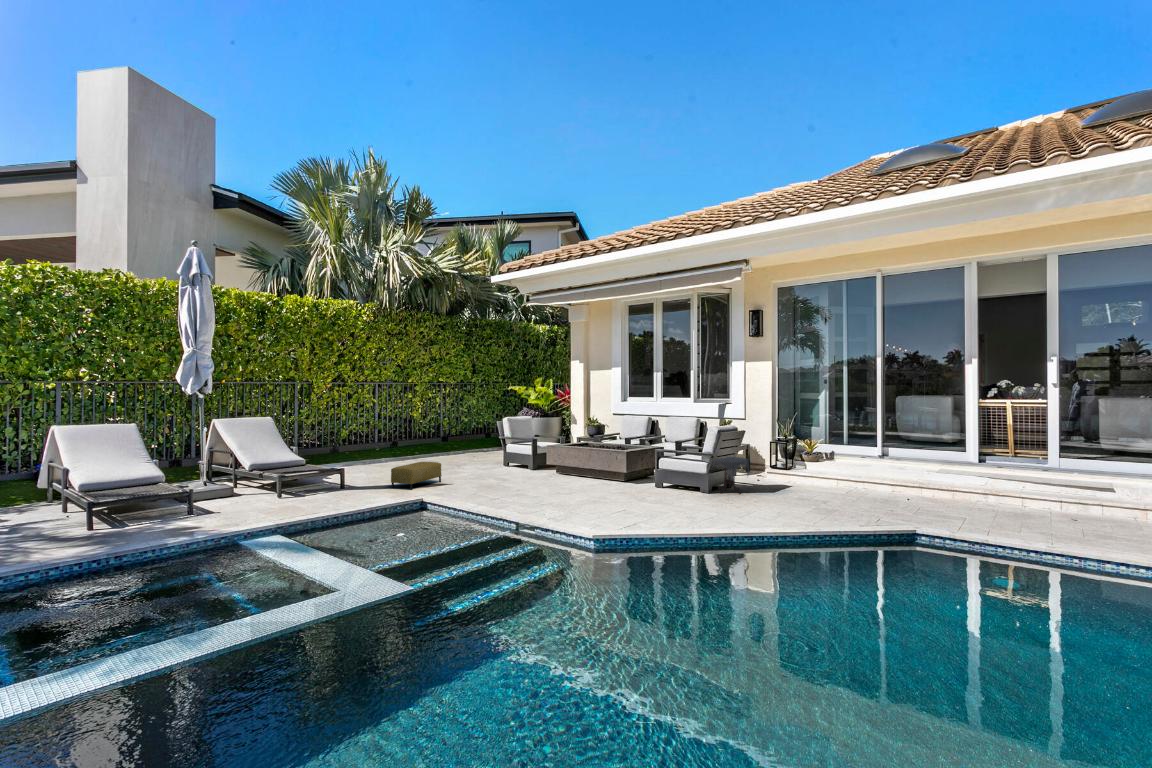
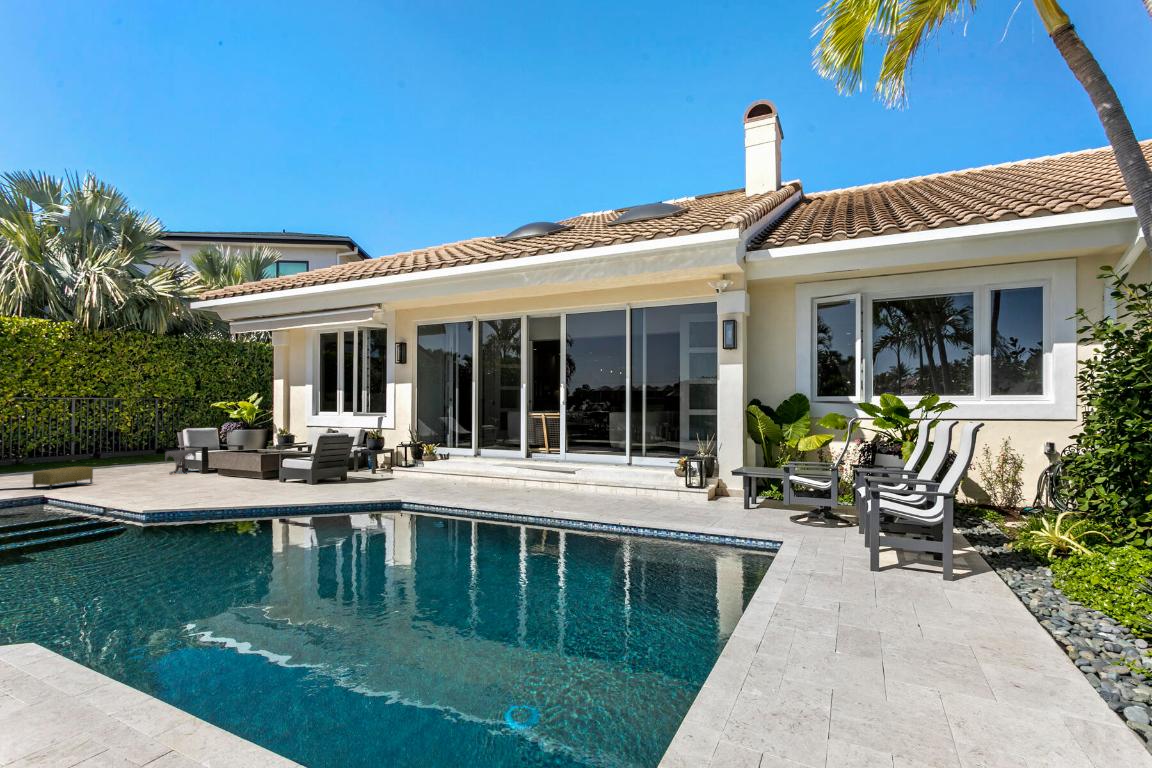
side table: present [713,457,749,494] -> present [165,450,196,474]

